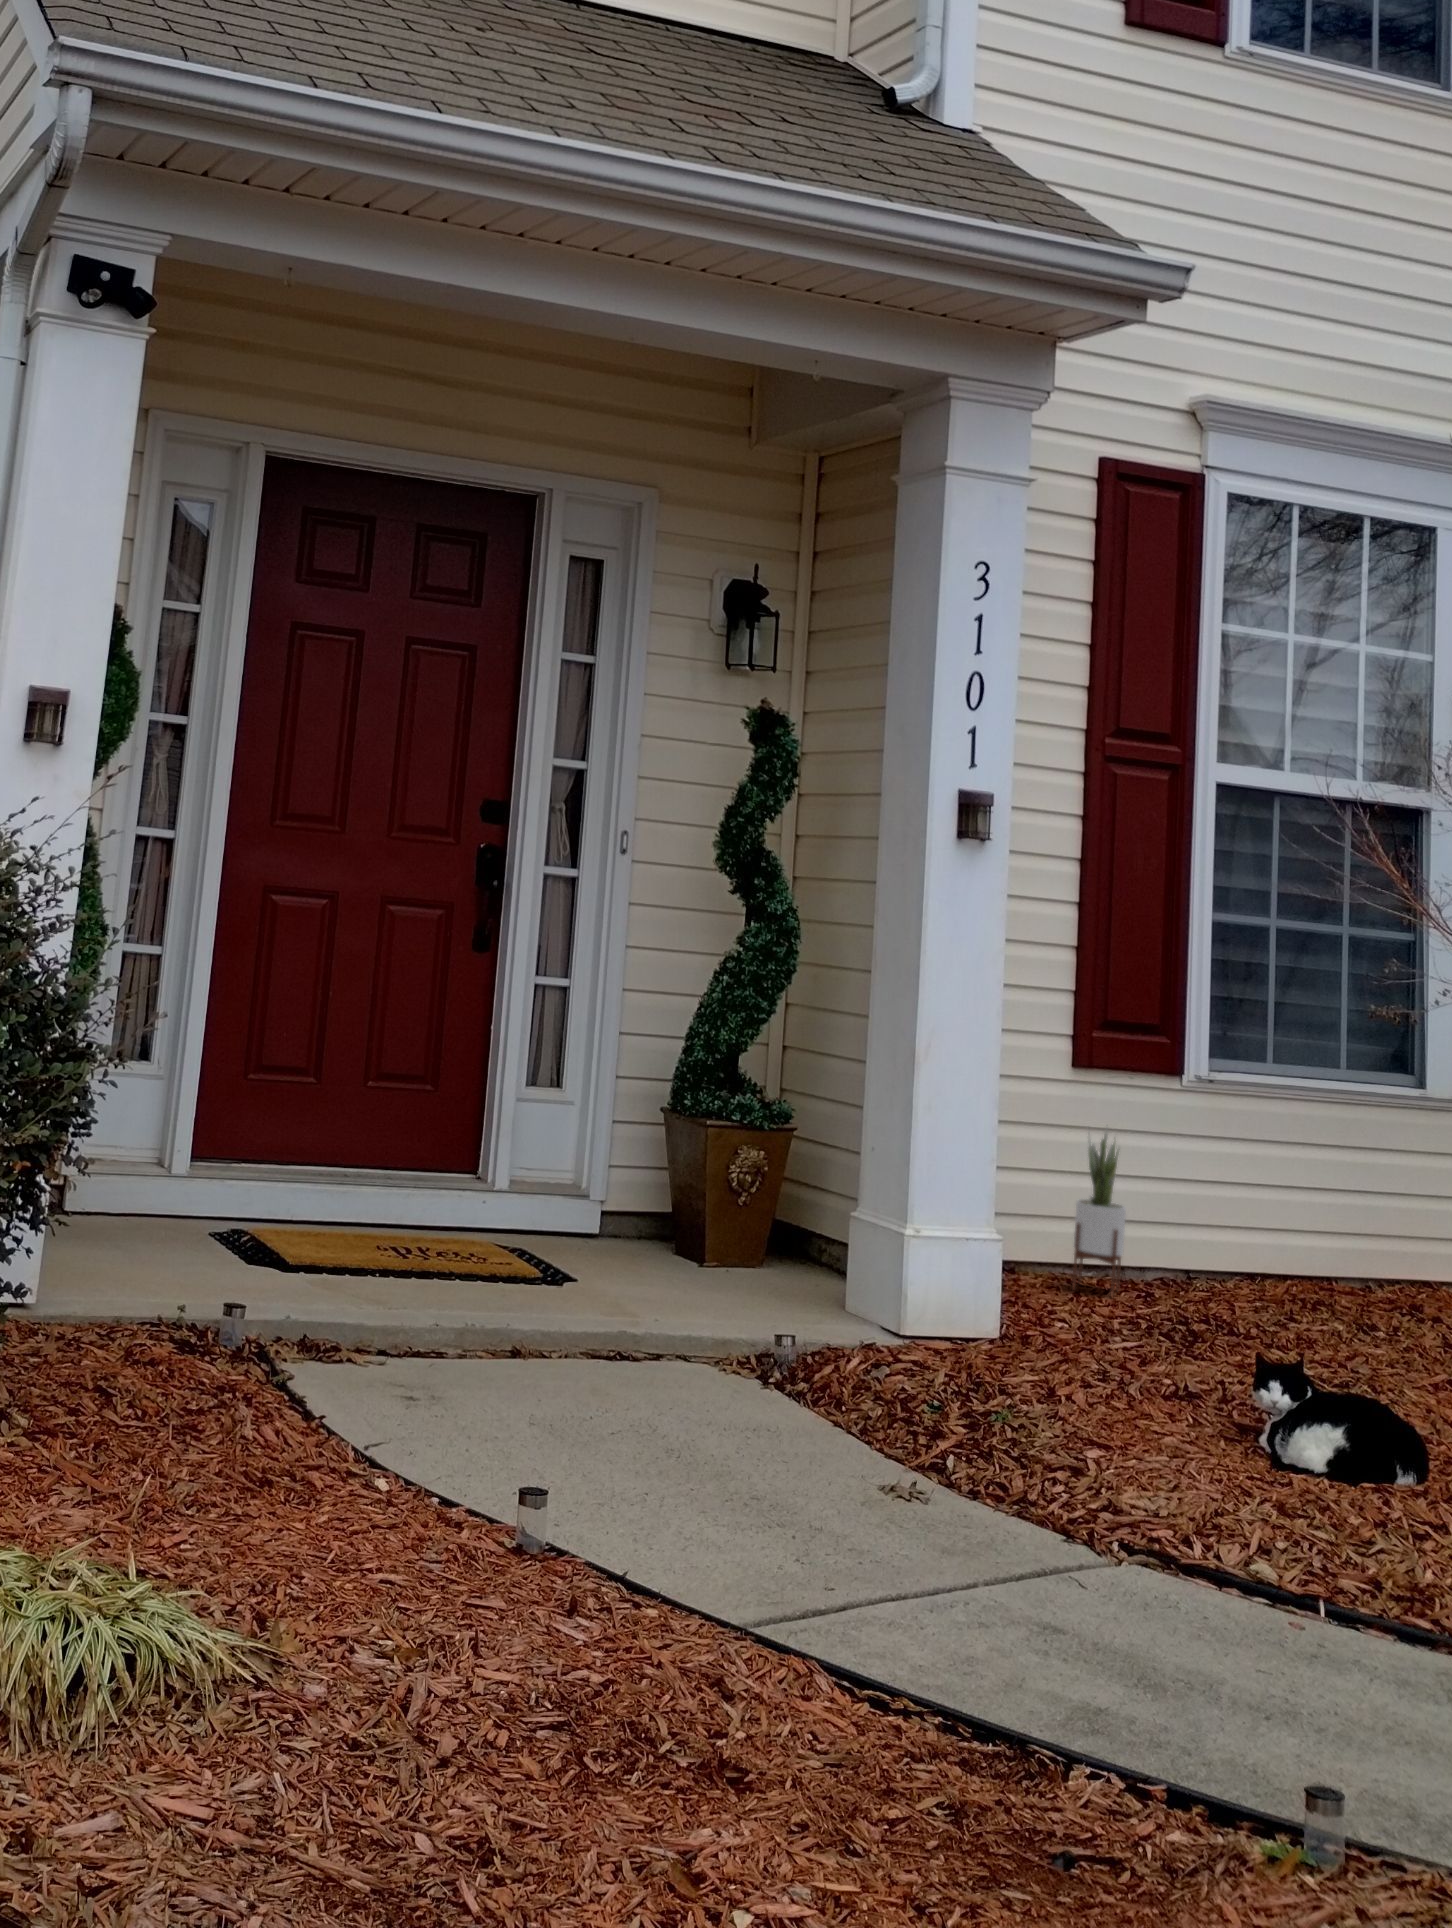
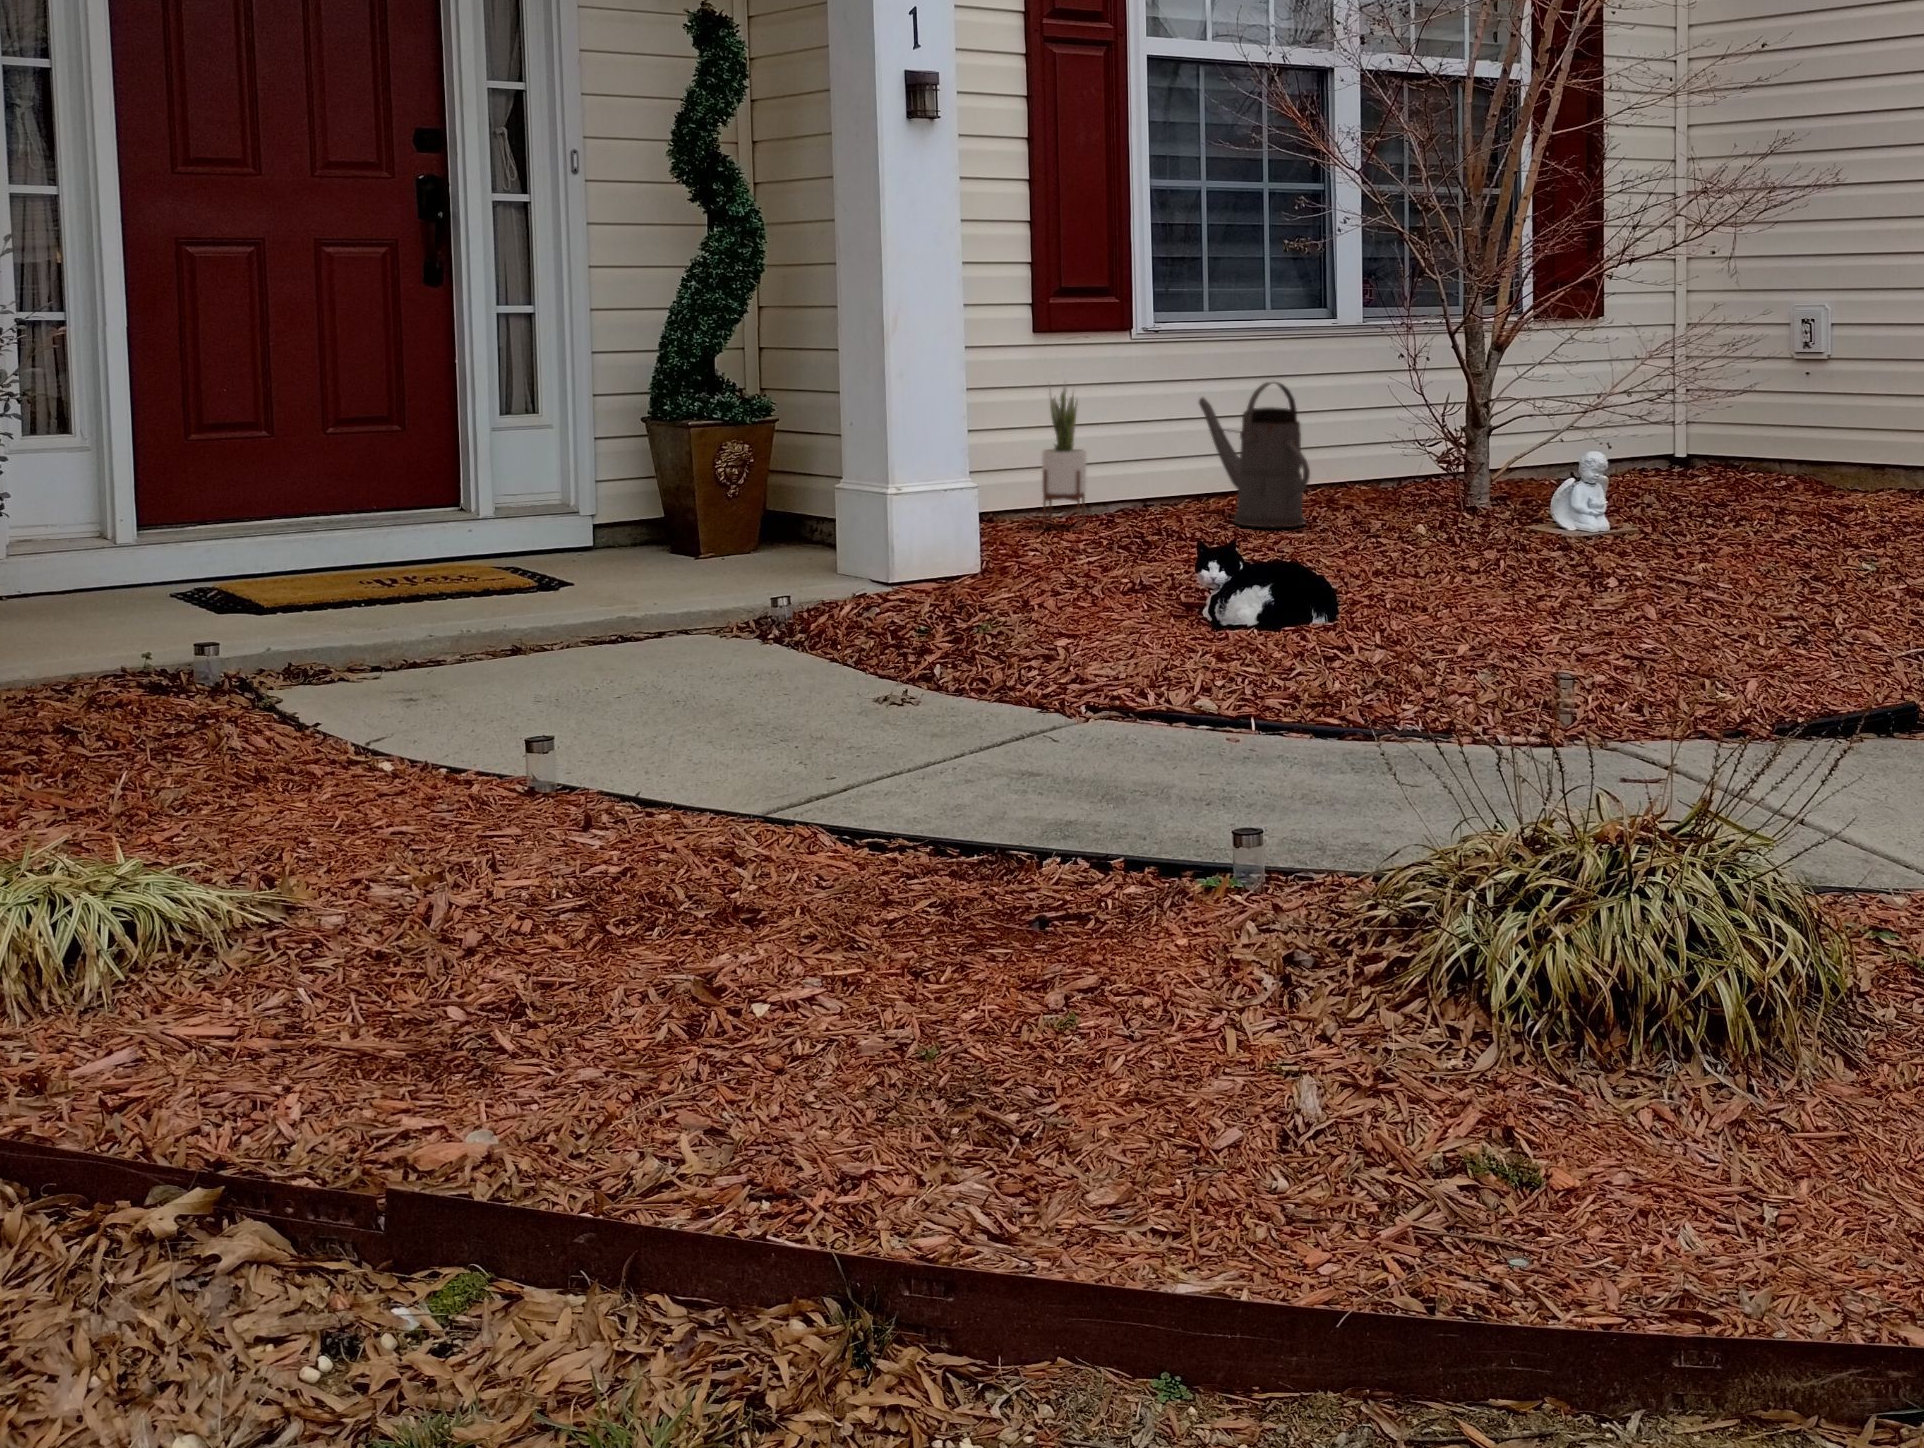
watering can: none [1258,1157,1391,1332] -> present [1199,382,1310,527]

